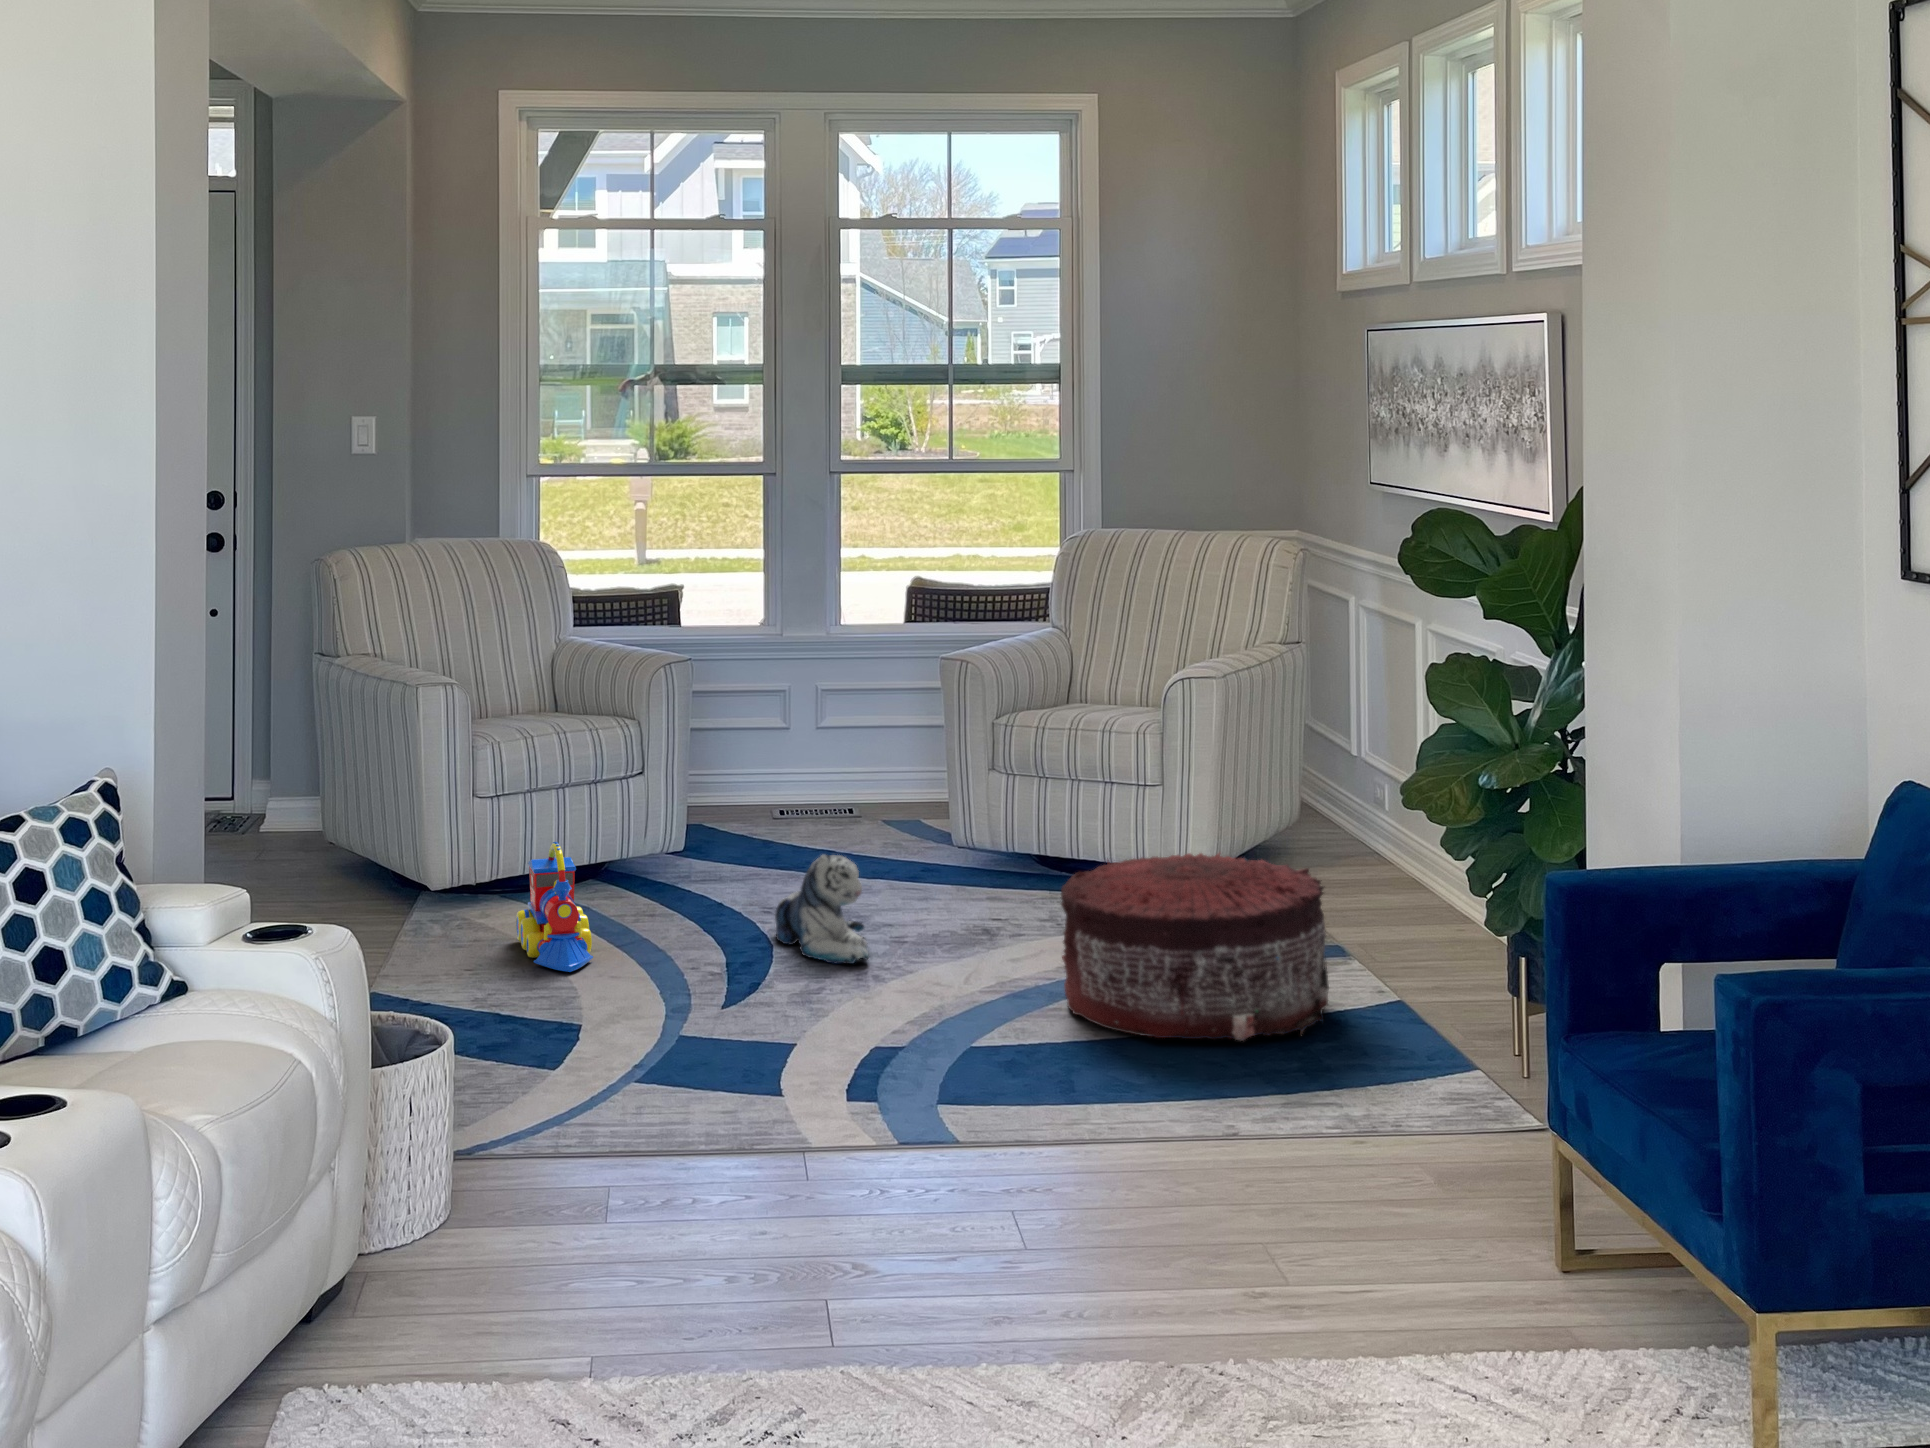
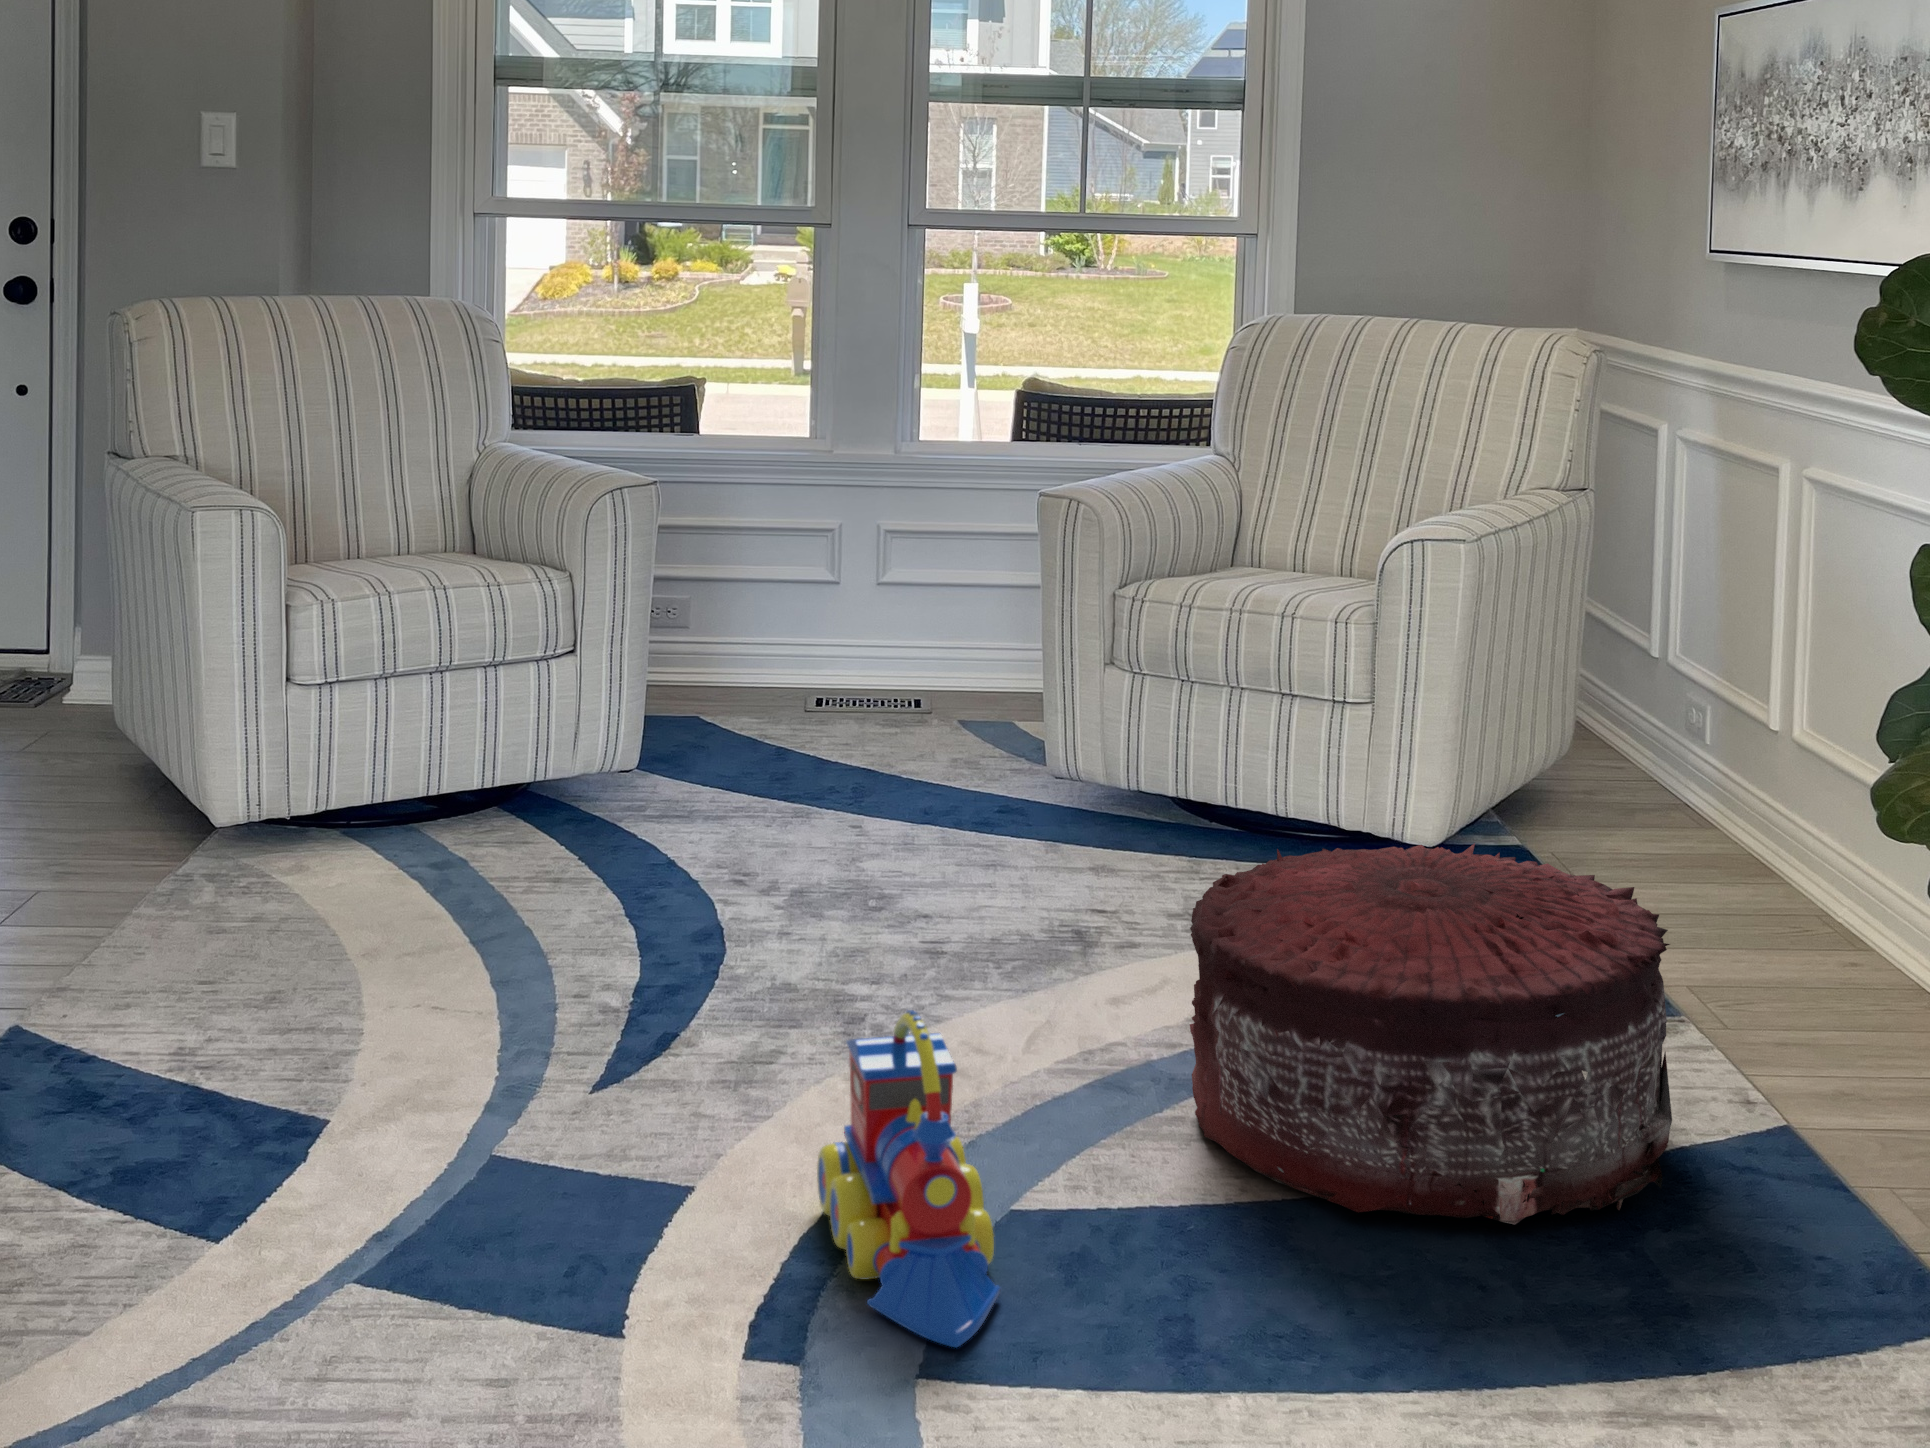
toy train: present [516,842,593,972] -> present [817,1010,1000,1347]
plush toy: present [775,855,869,964] -> none [734,810,883,999]

